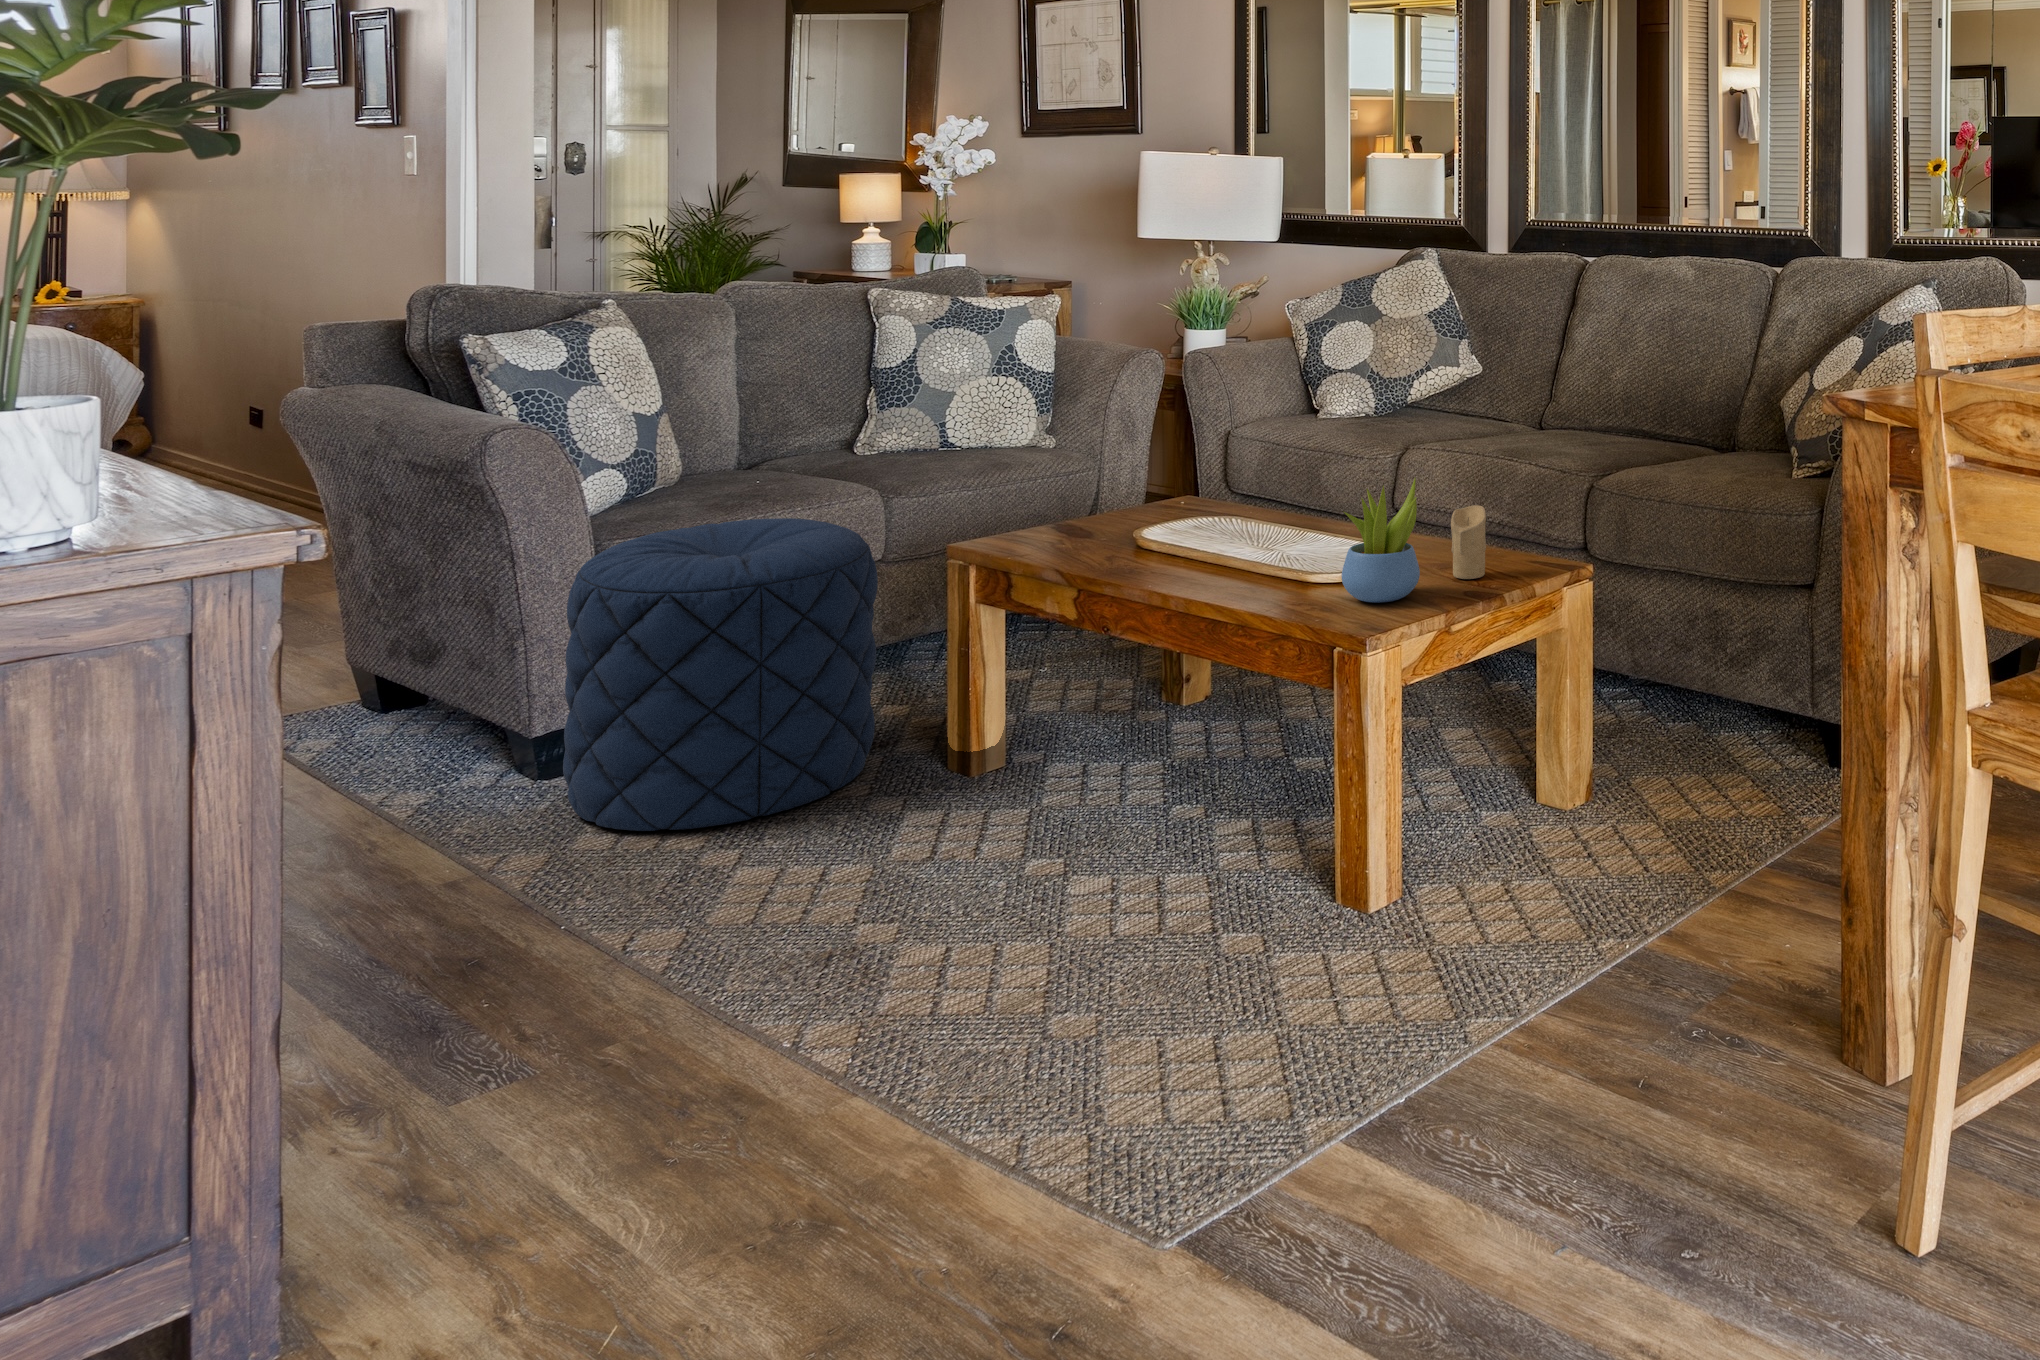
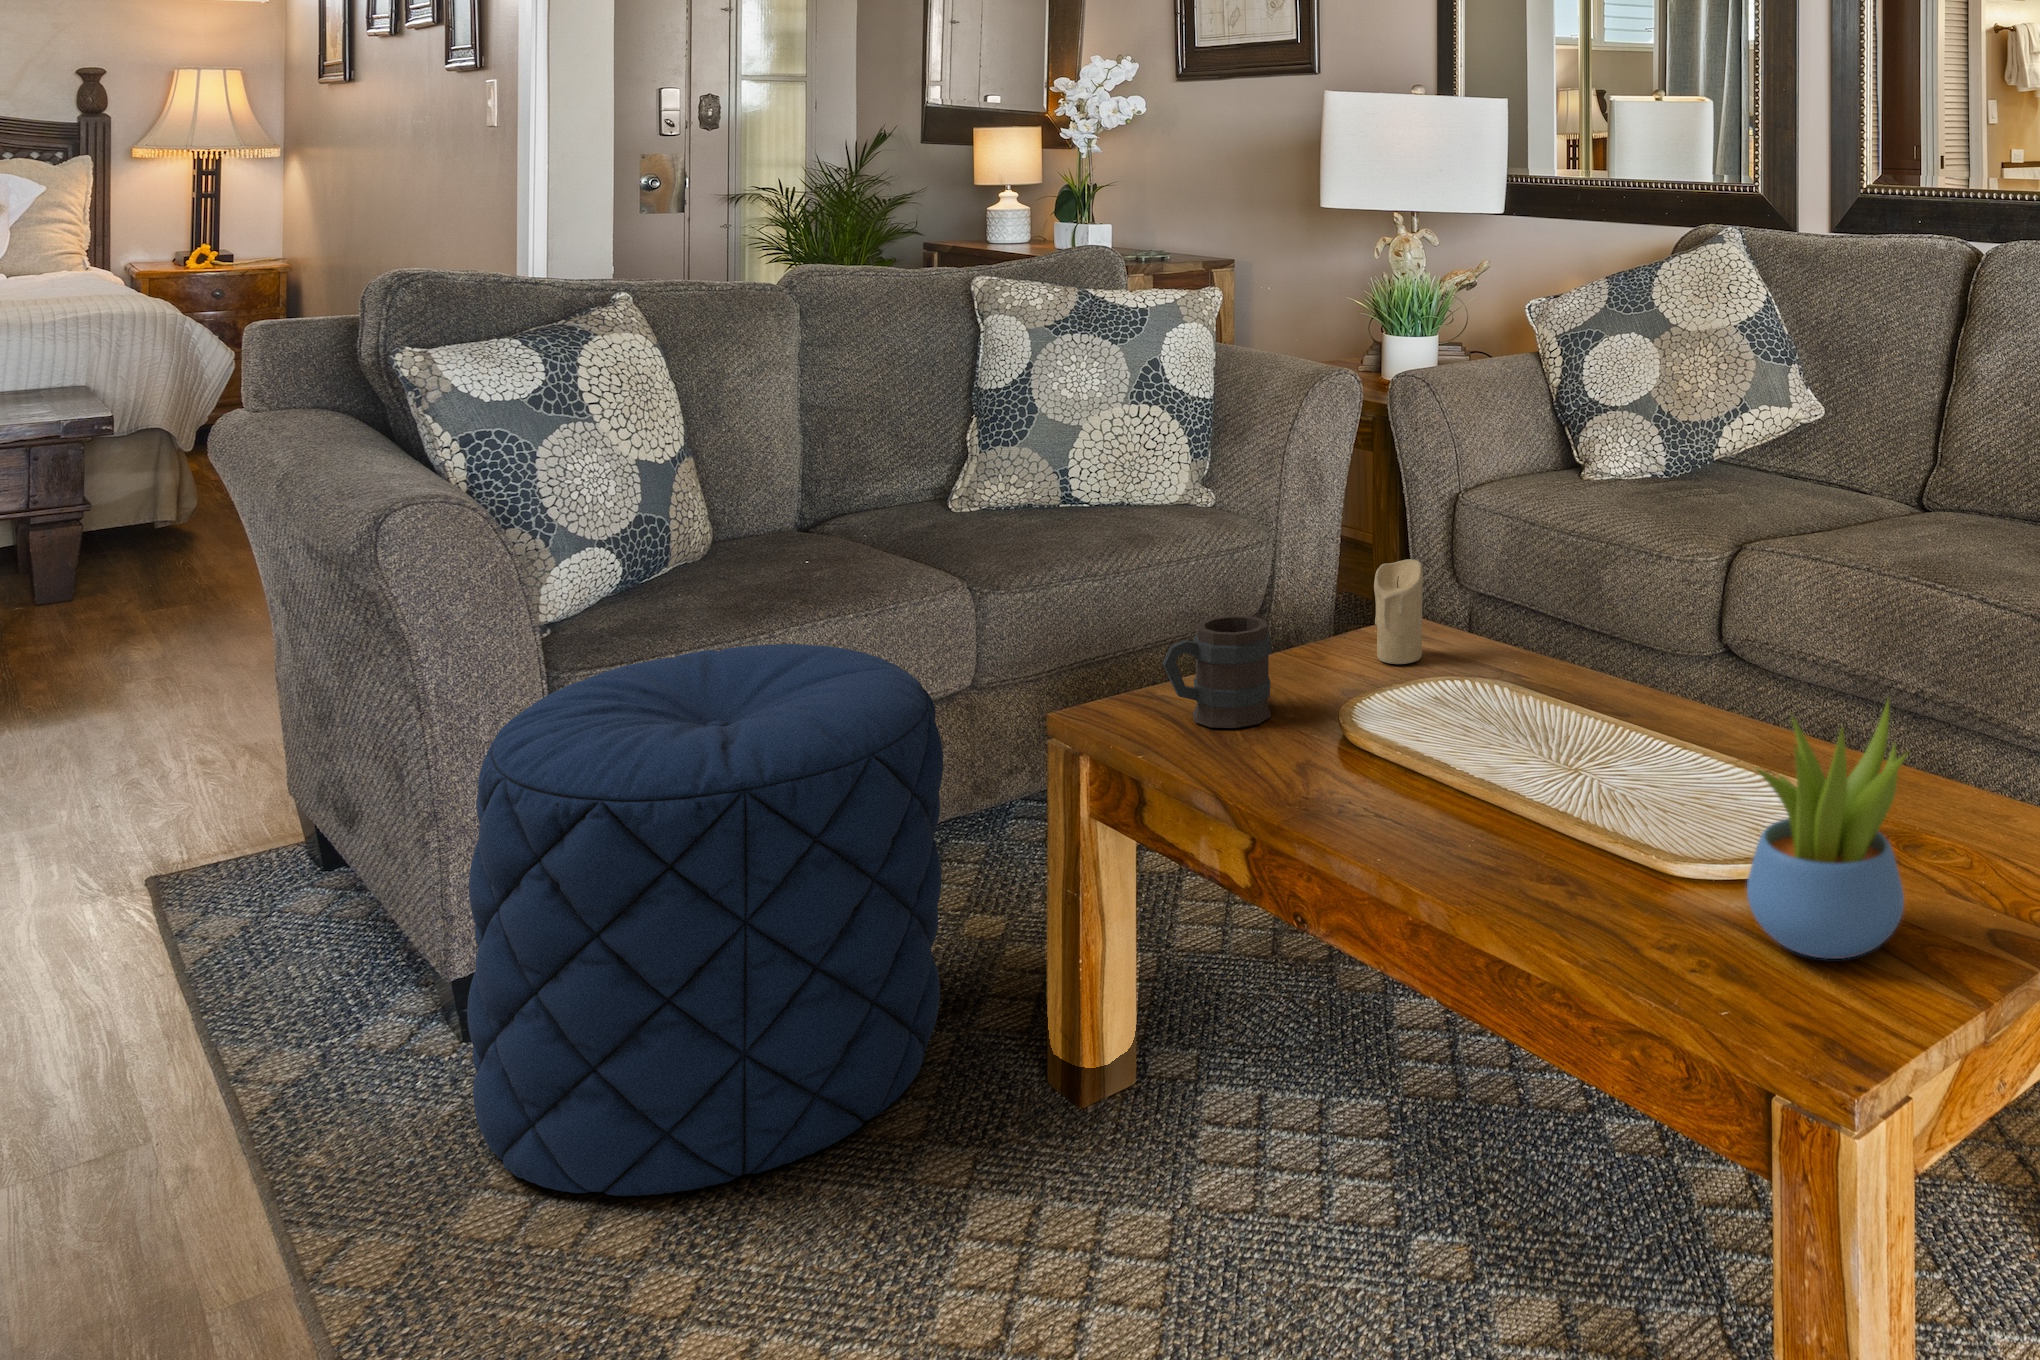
mug: none [1024,481,1093,544] -> present [1162,615,1272,728]
candle: present [1451,505,1486,579] -> present [1374,559,1423,664]

